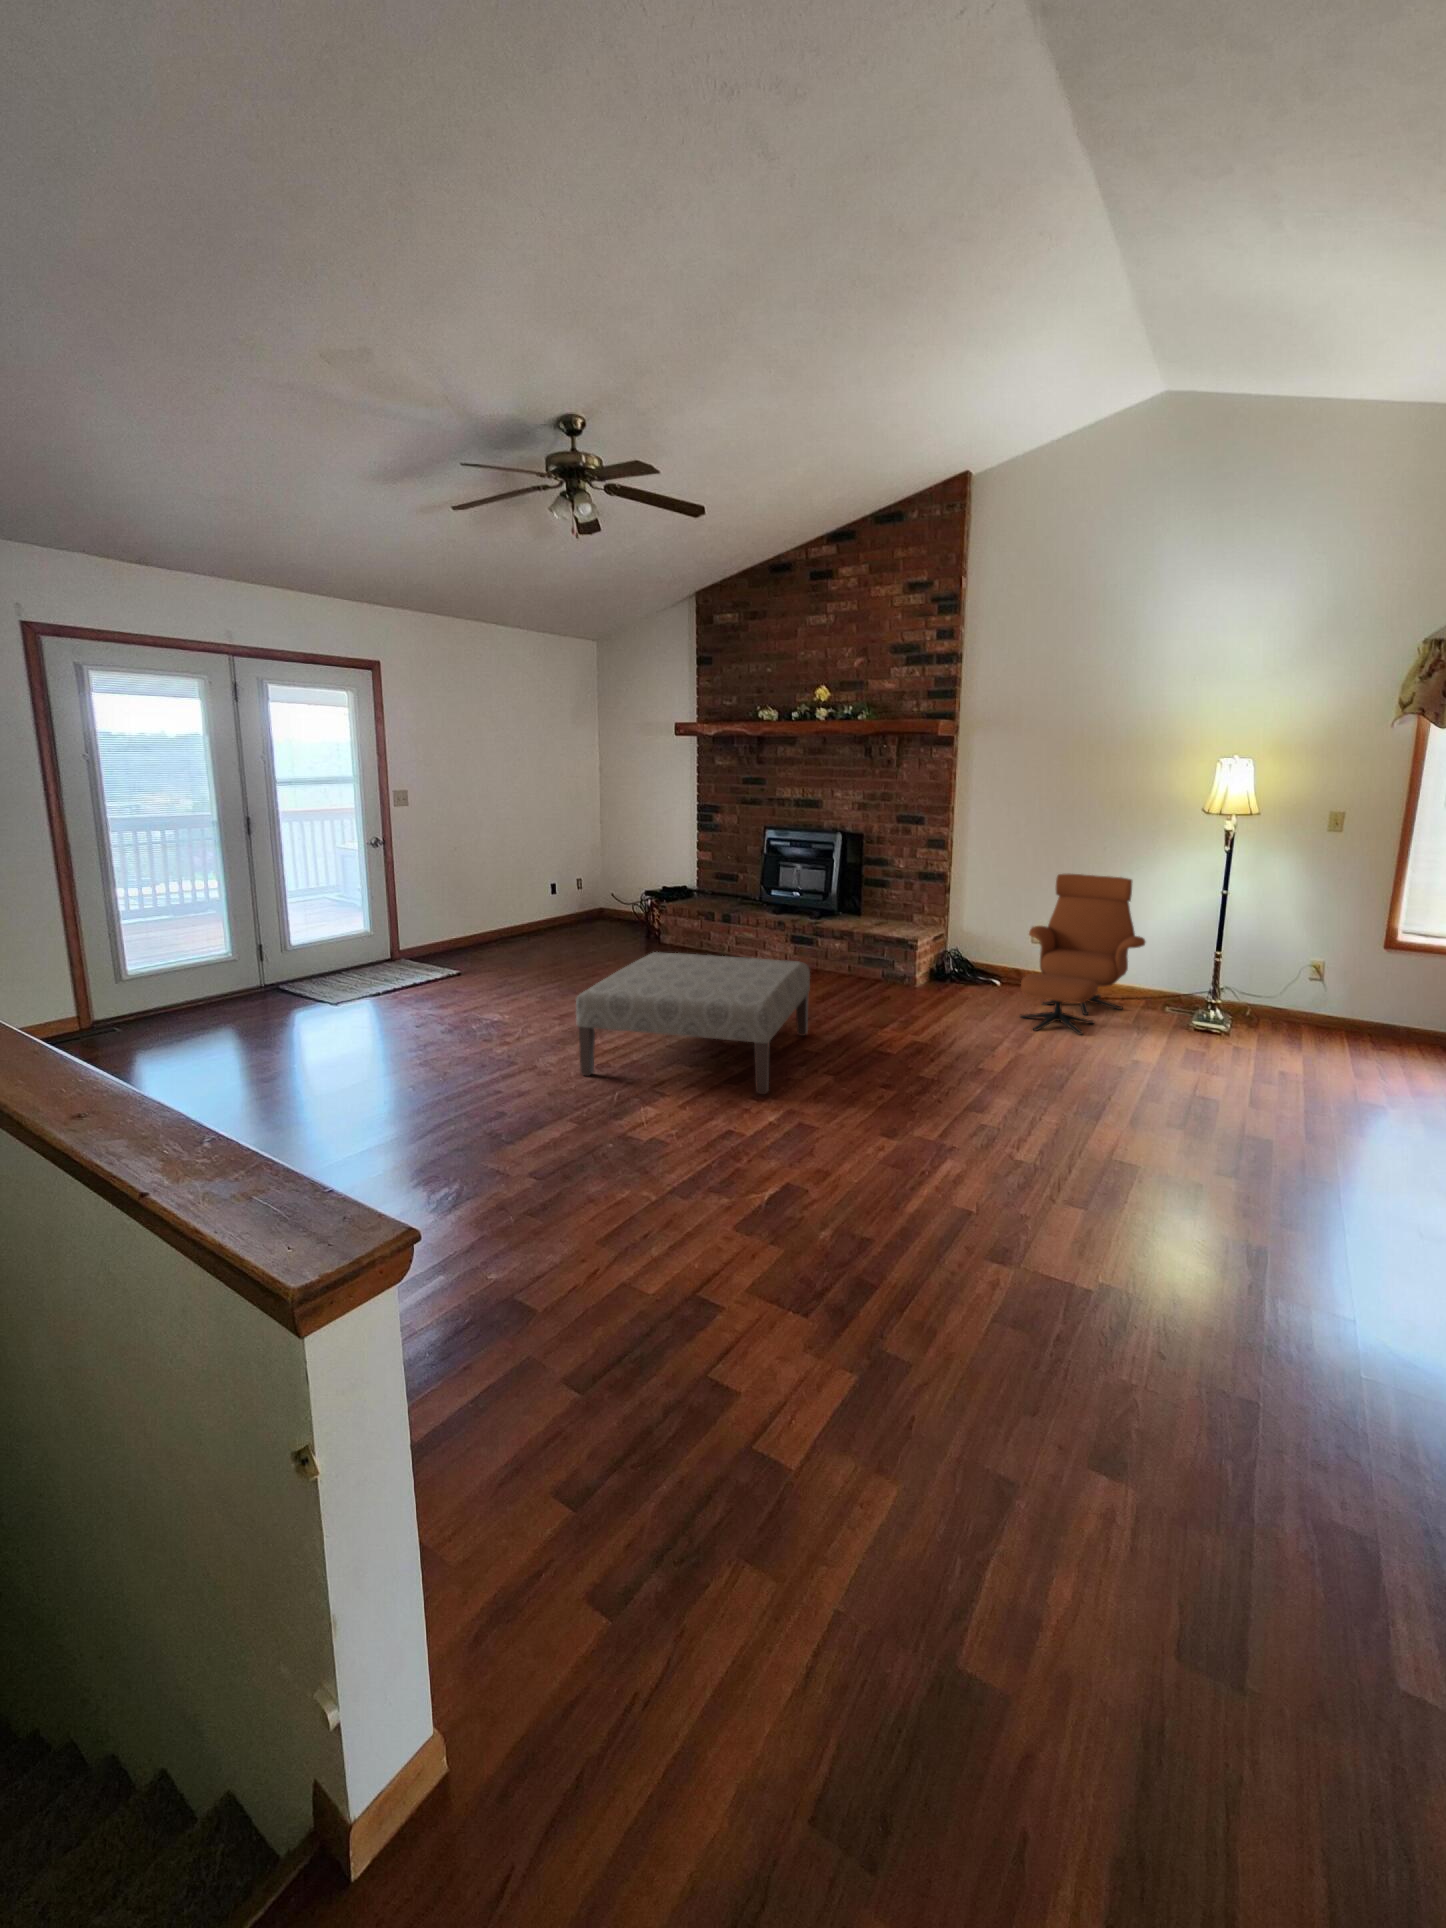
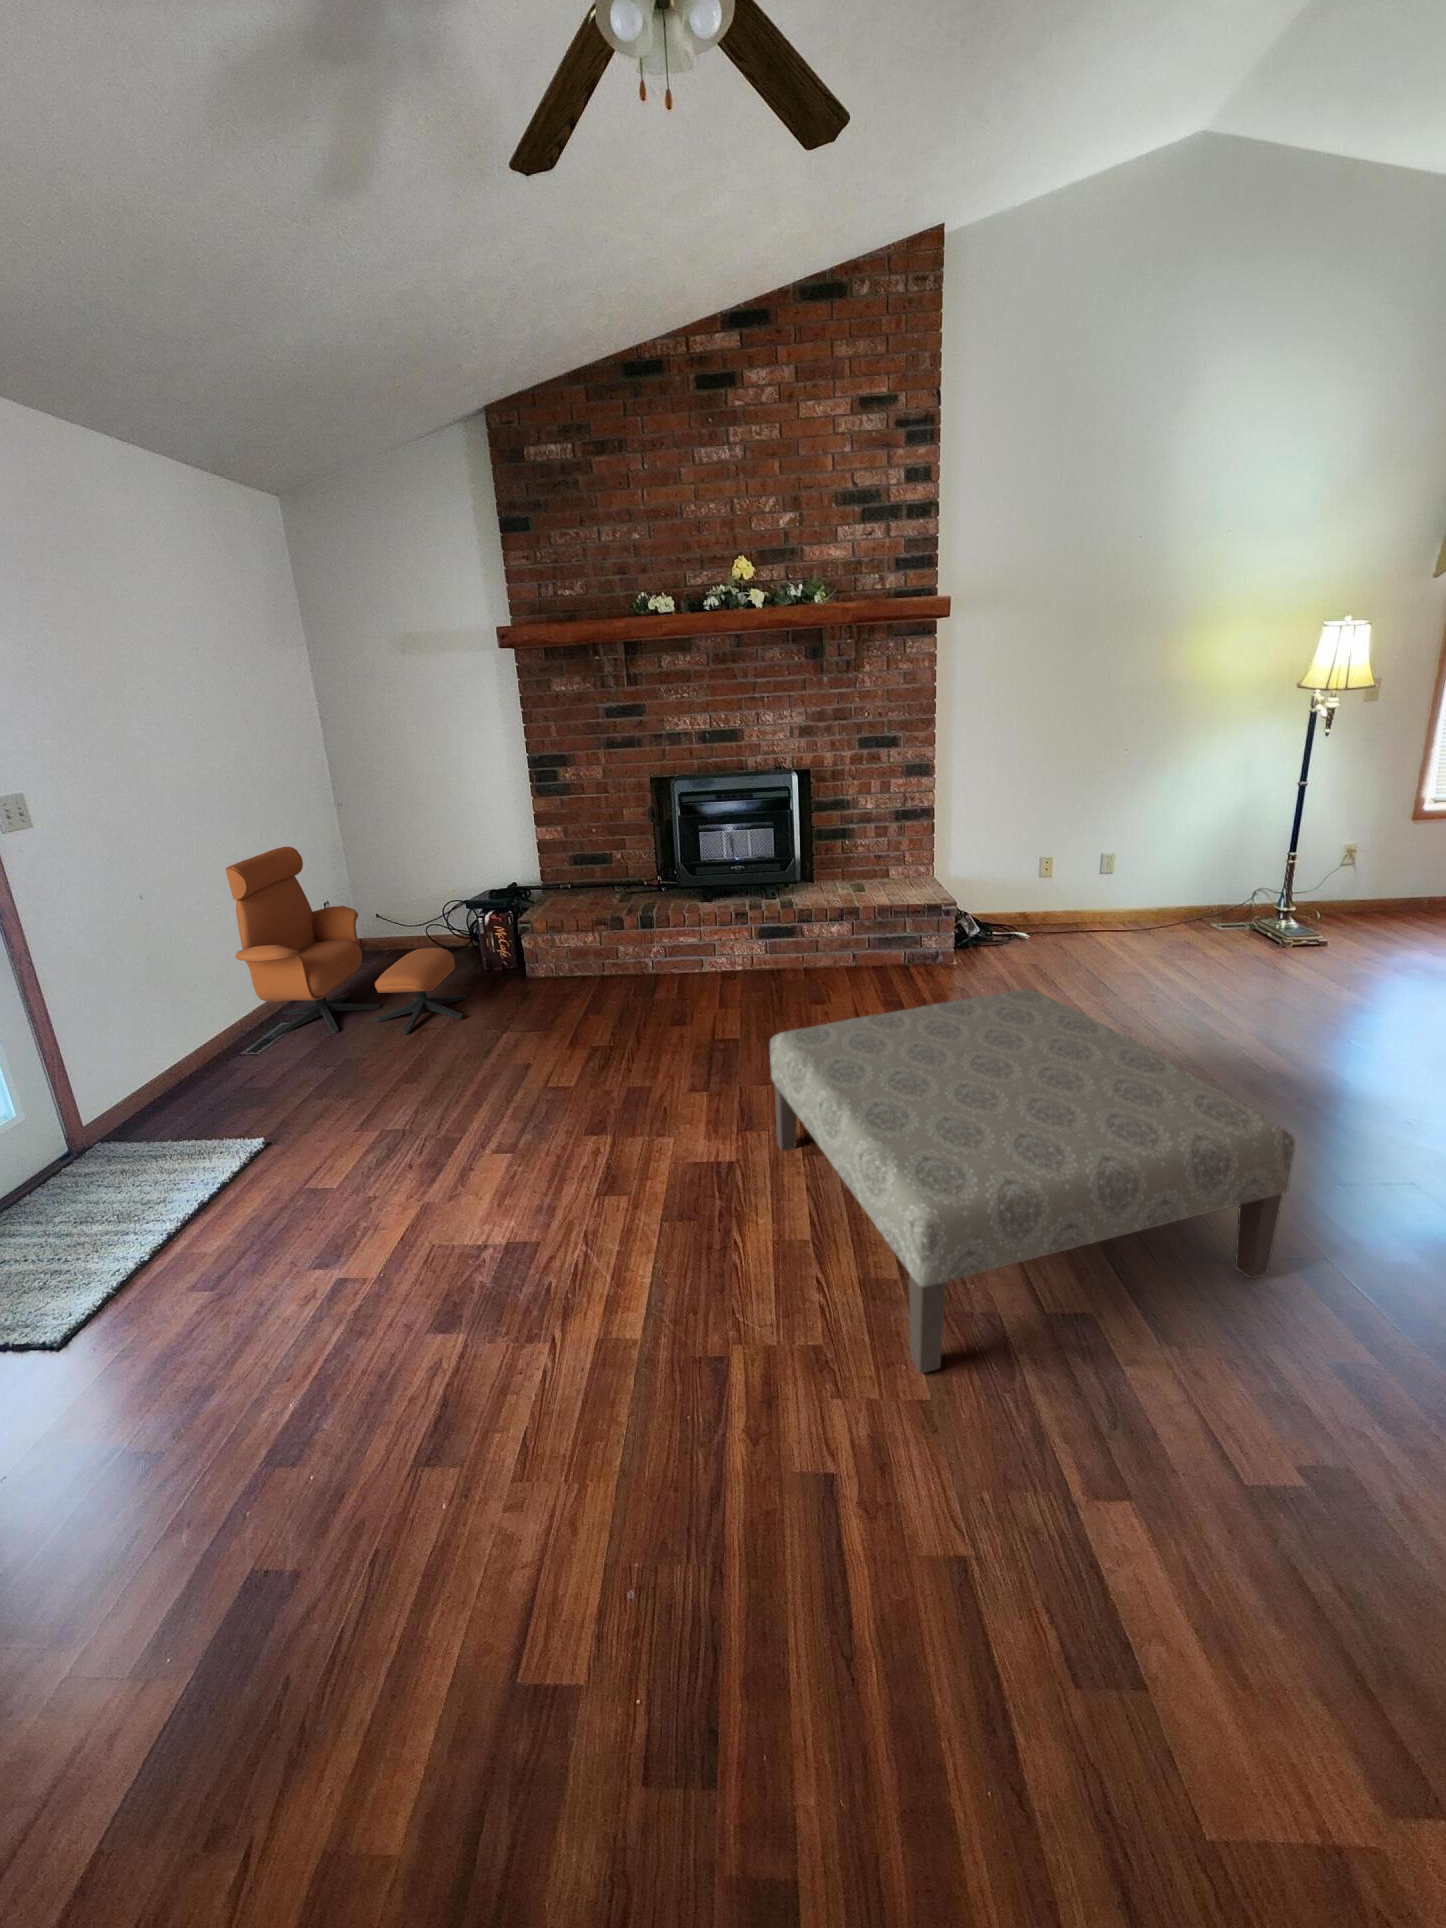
lounge chair: present [1020,874,1145,1034] -> present [225,847,465,1037]

